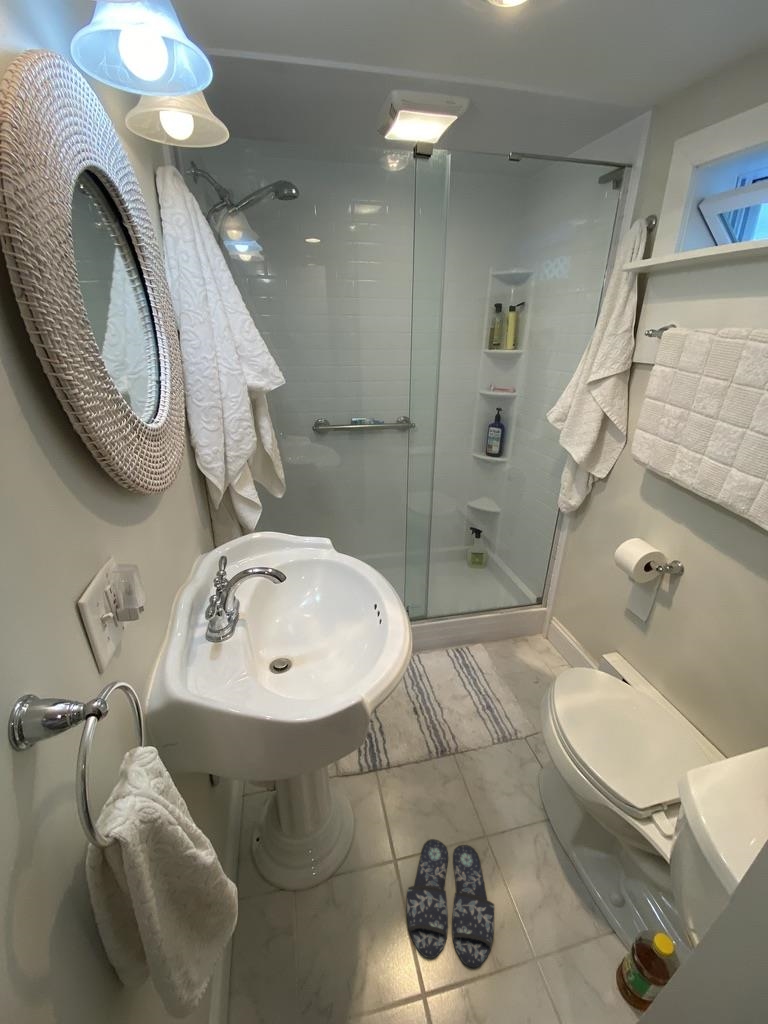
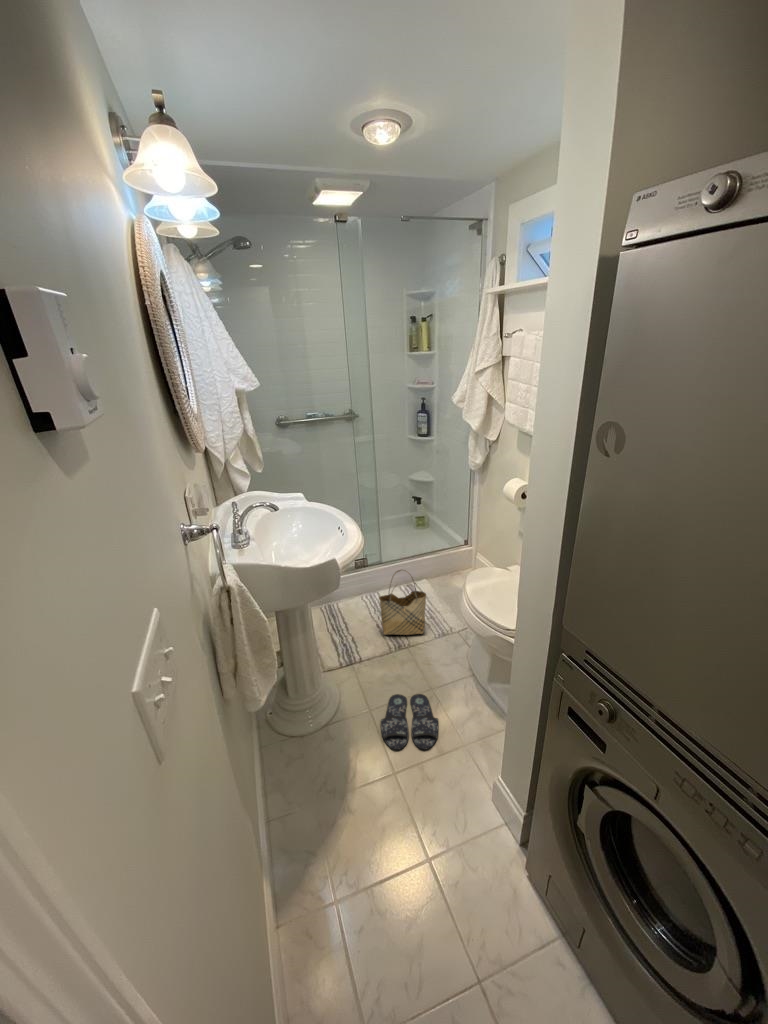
woven basket: none [420,644,485,734] -> present [379,570,426,635]

